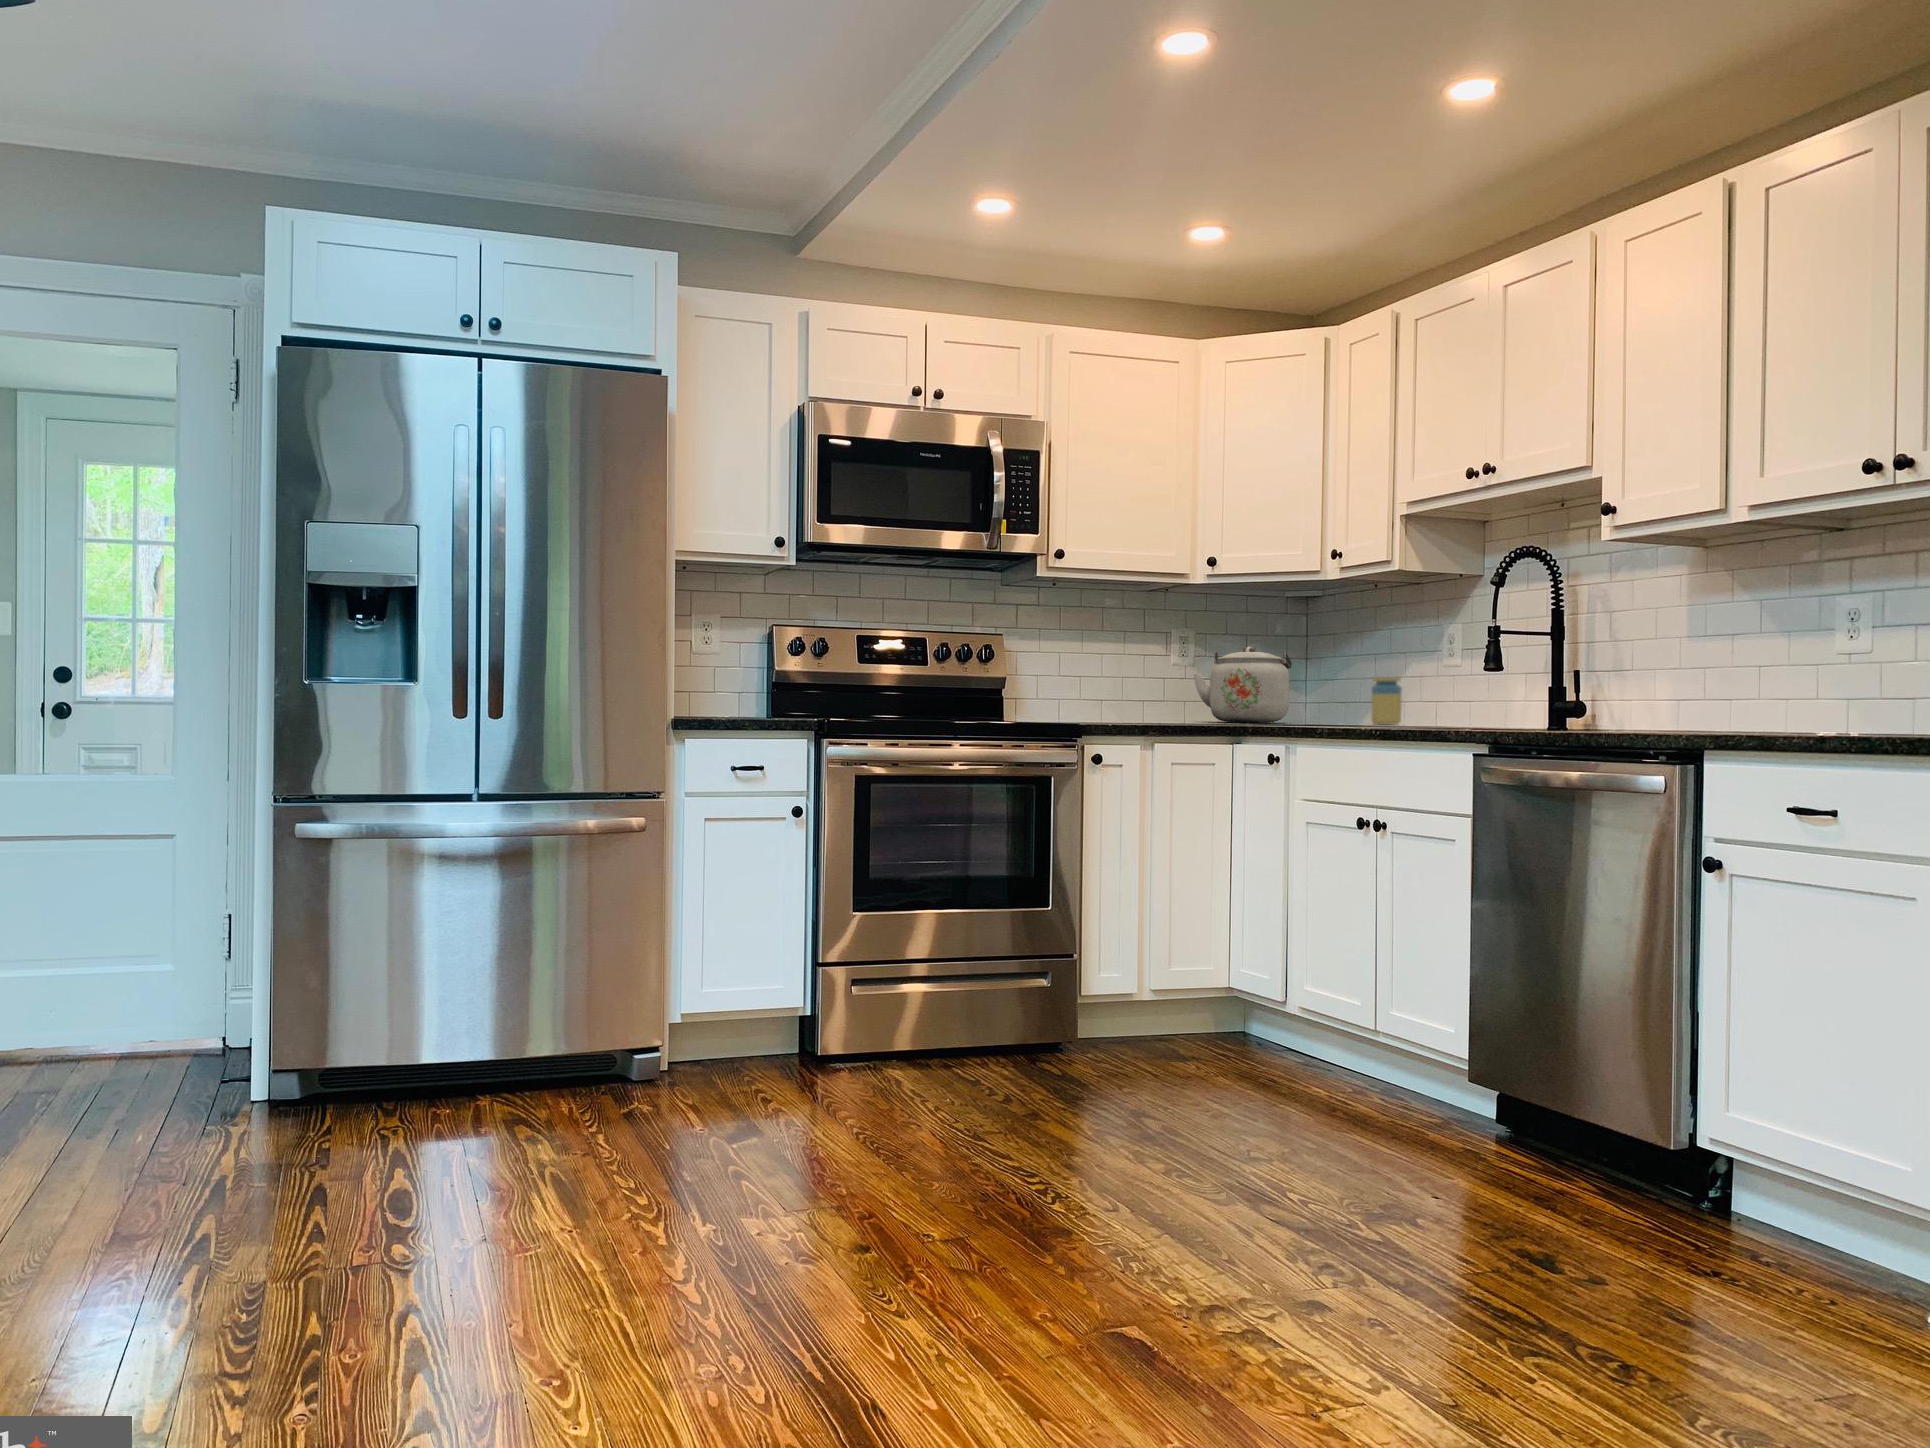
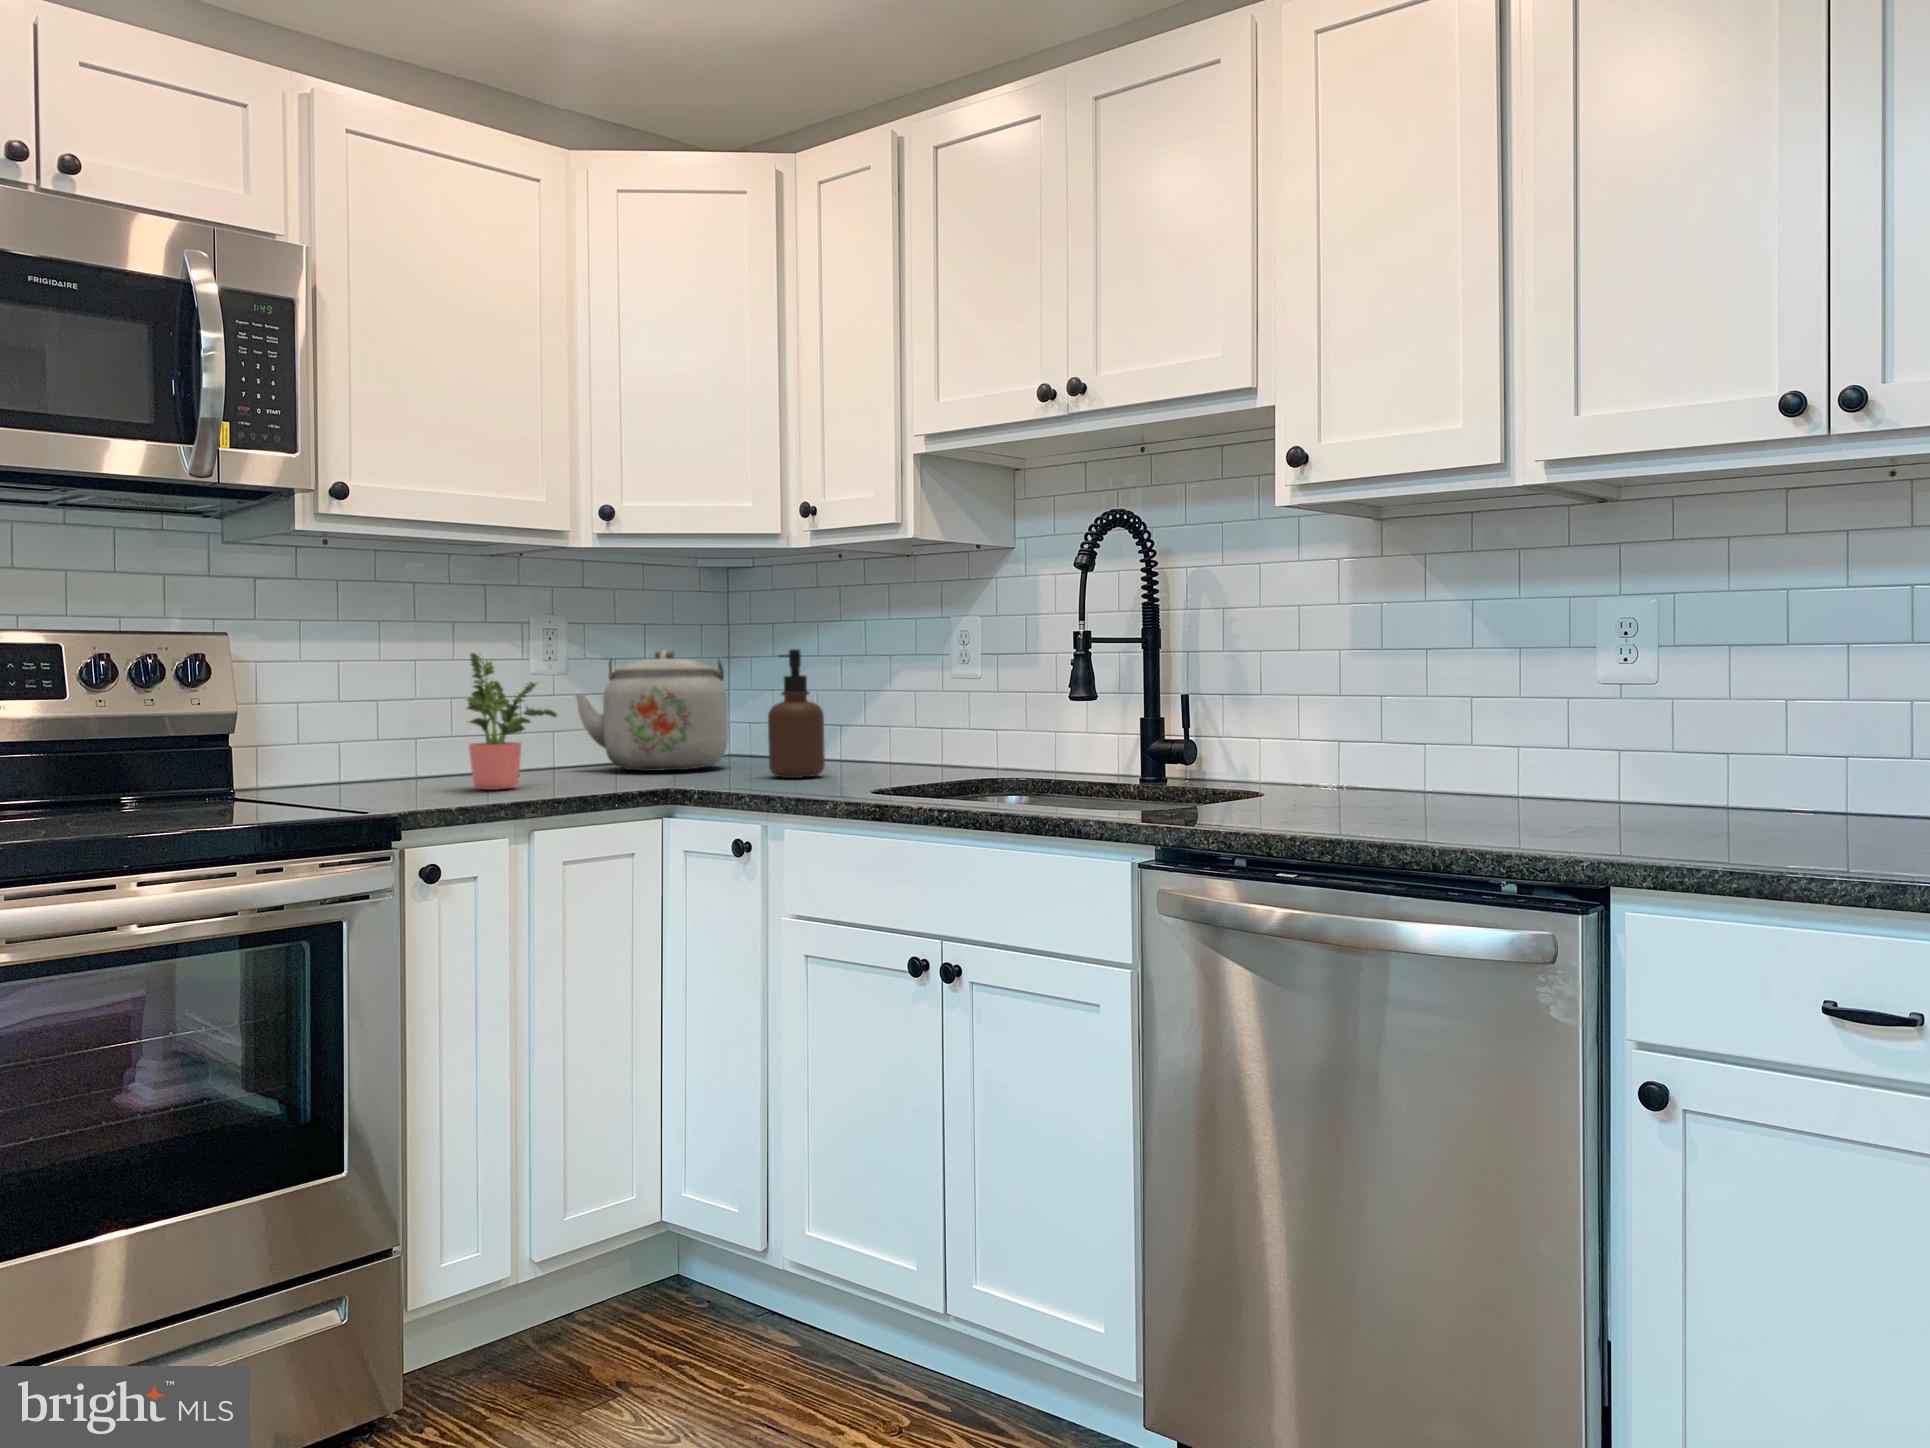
potted plant: none [1122,644,1176,723] -> present [467,653,557,790]
soap dispenser: none [1304,644,1341,725] -> present [768,649,825,778]
jar: present [1371,677,1402,724] -> none [846,694,887,763]

